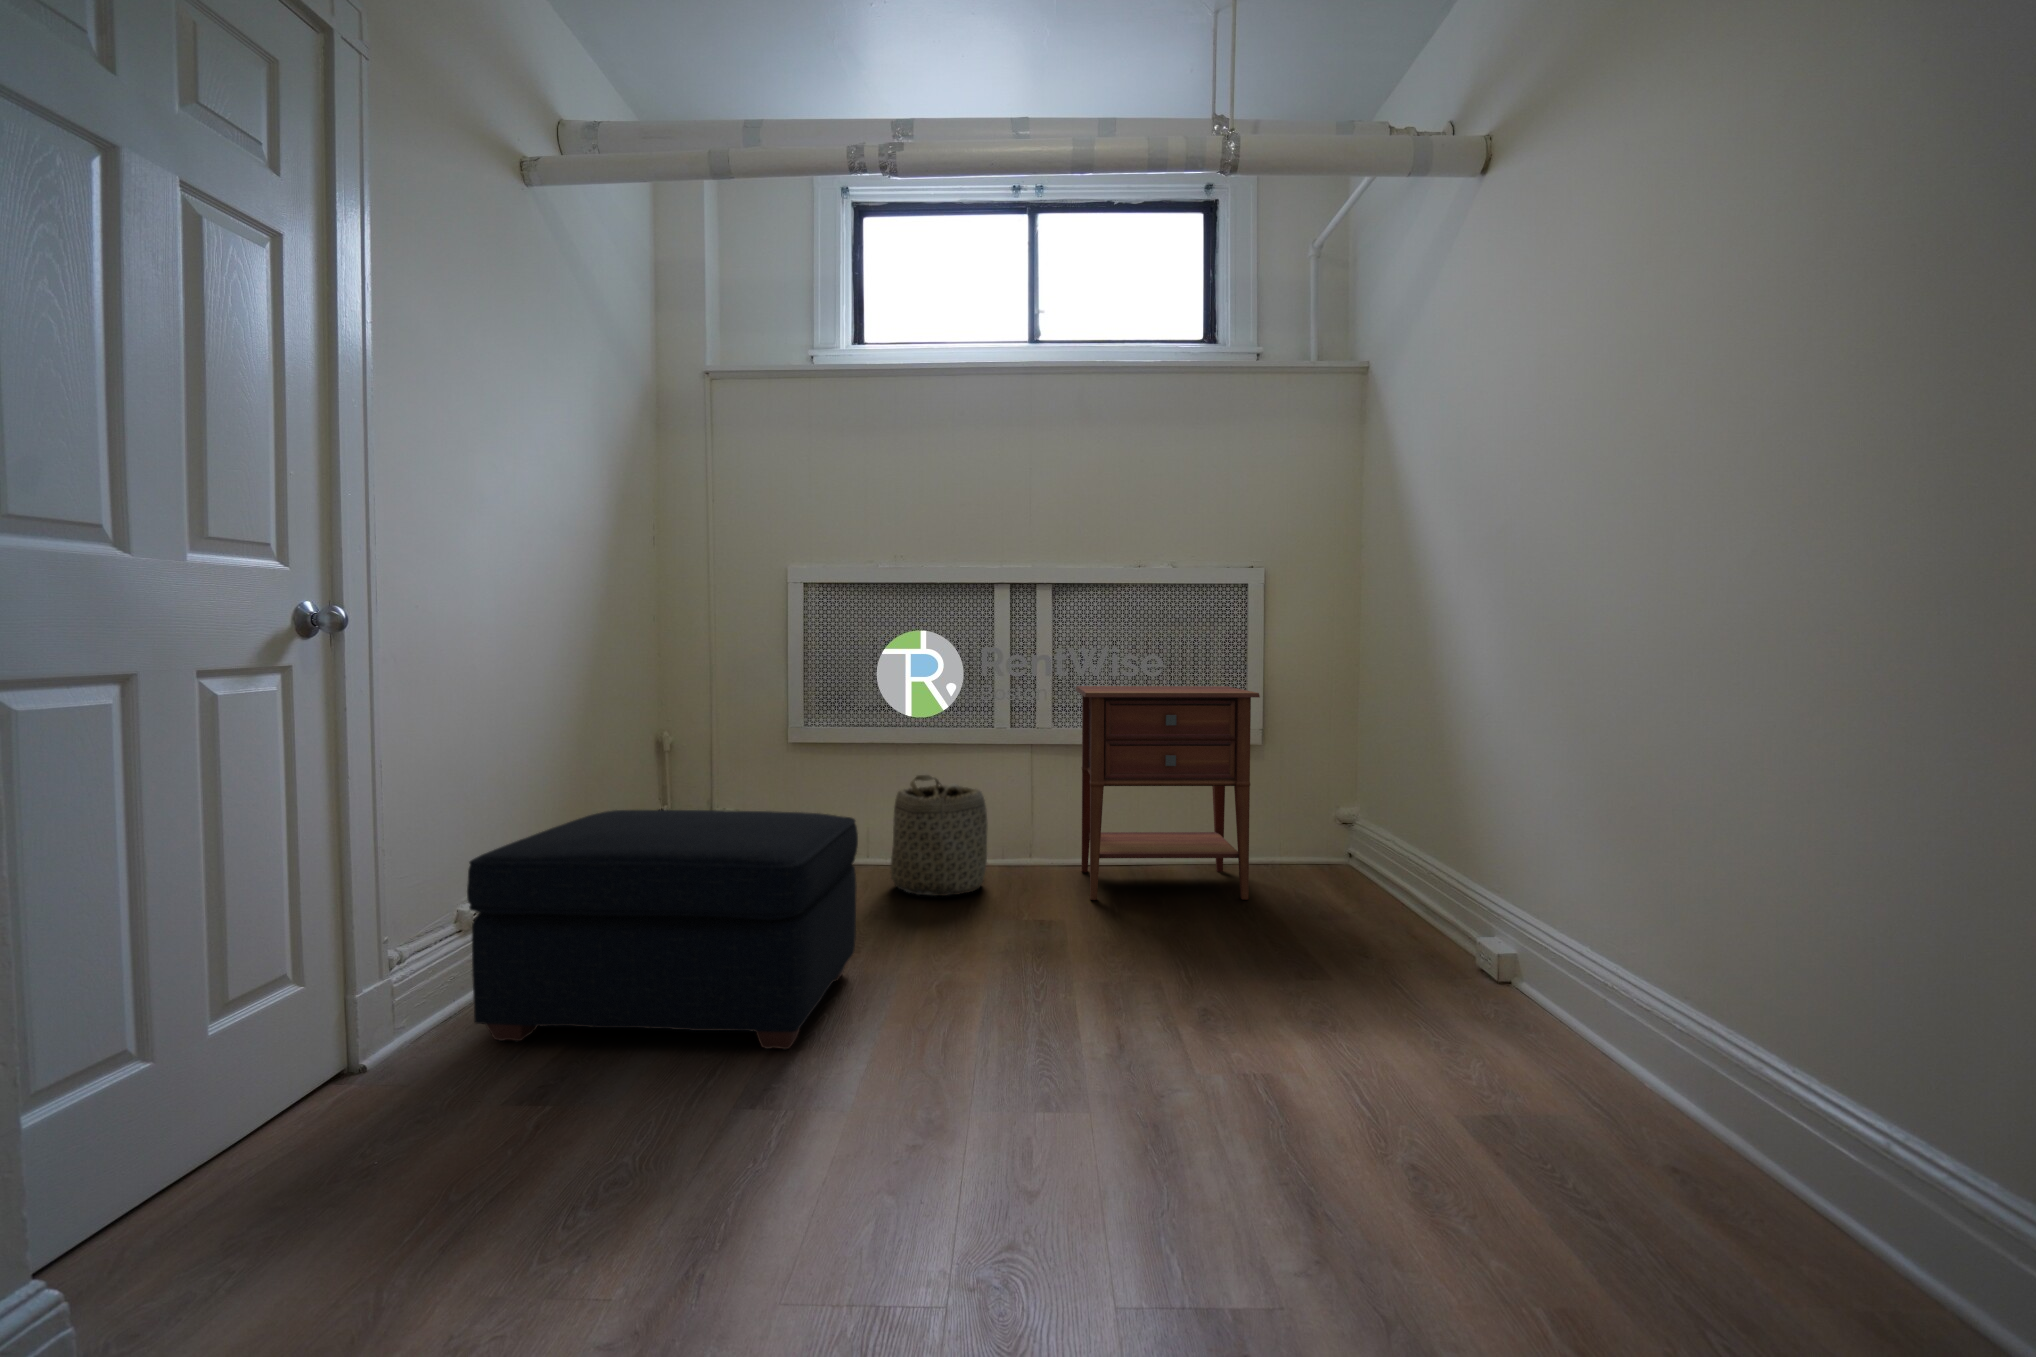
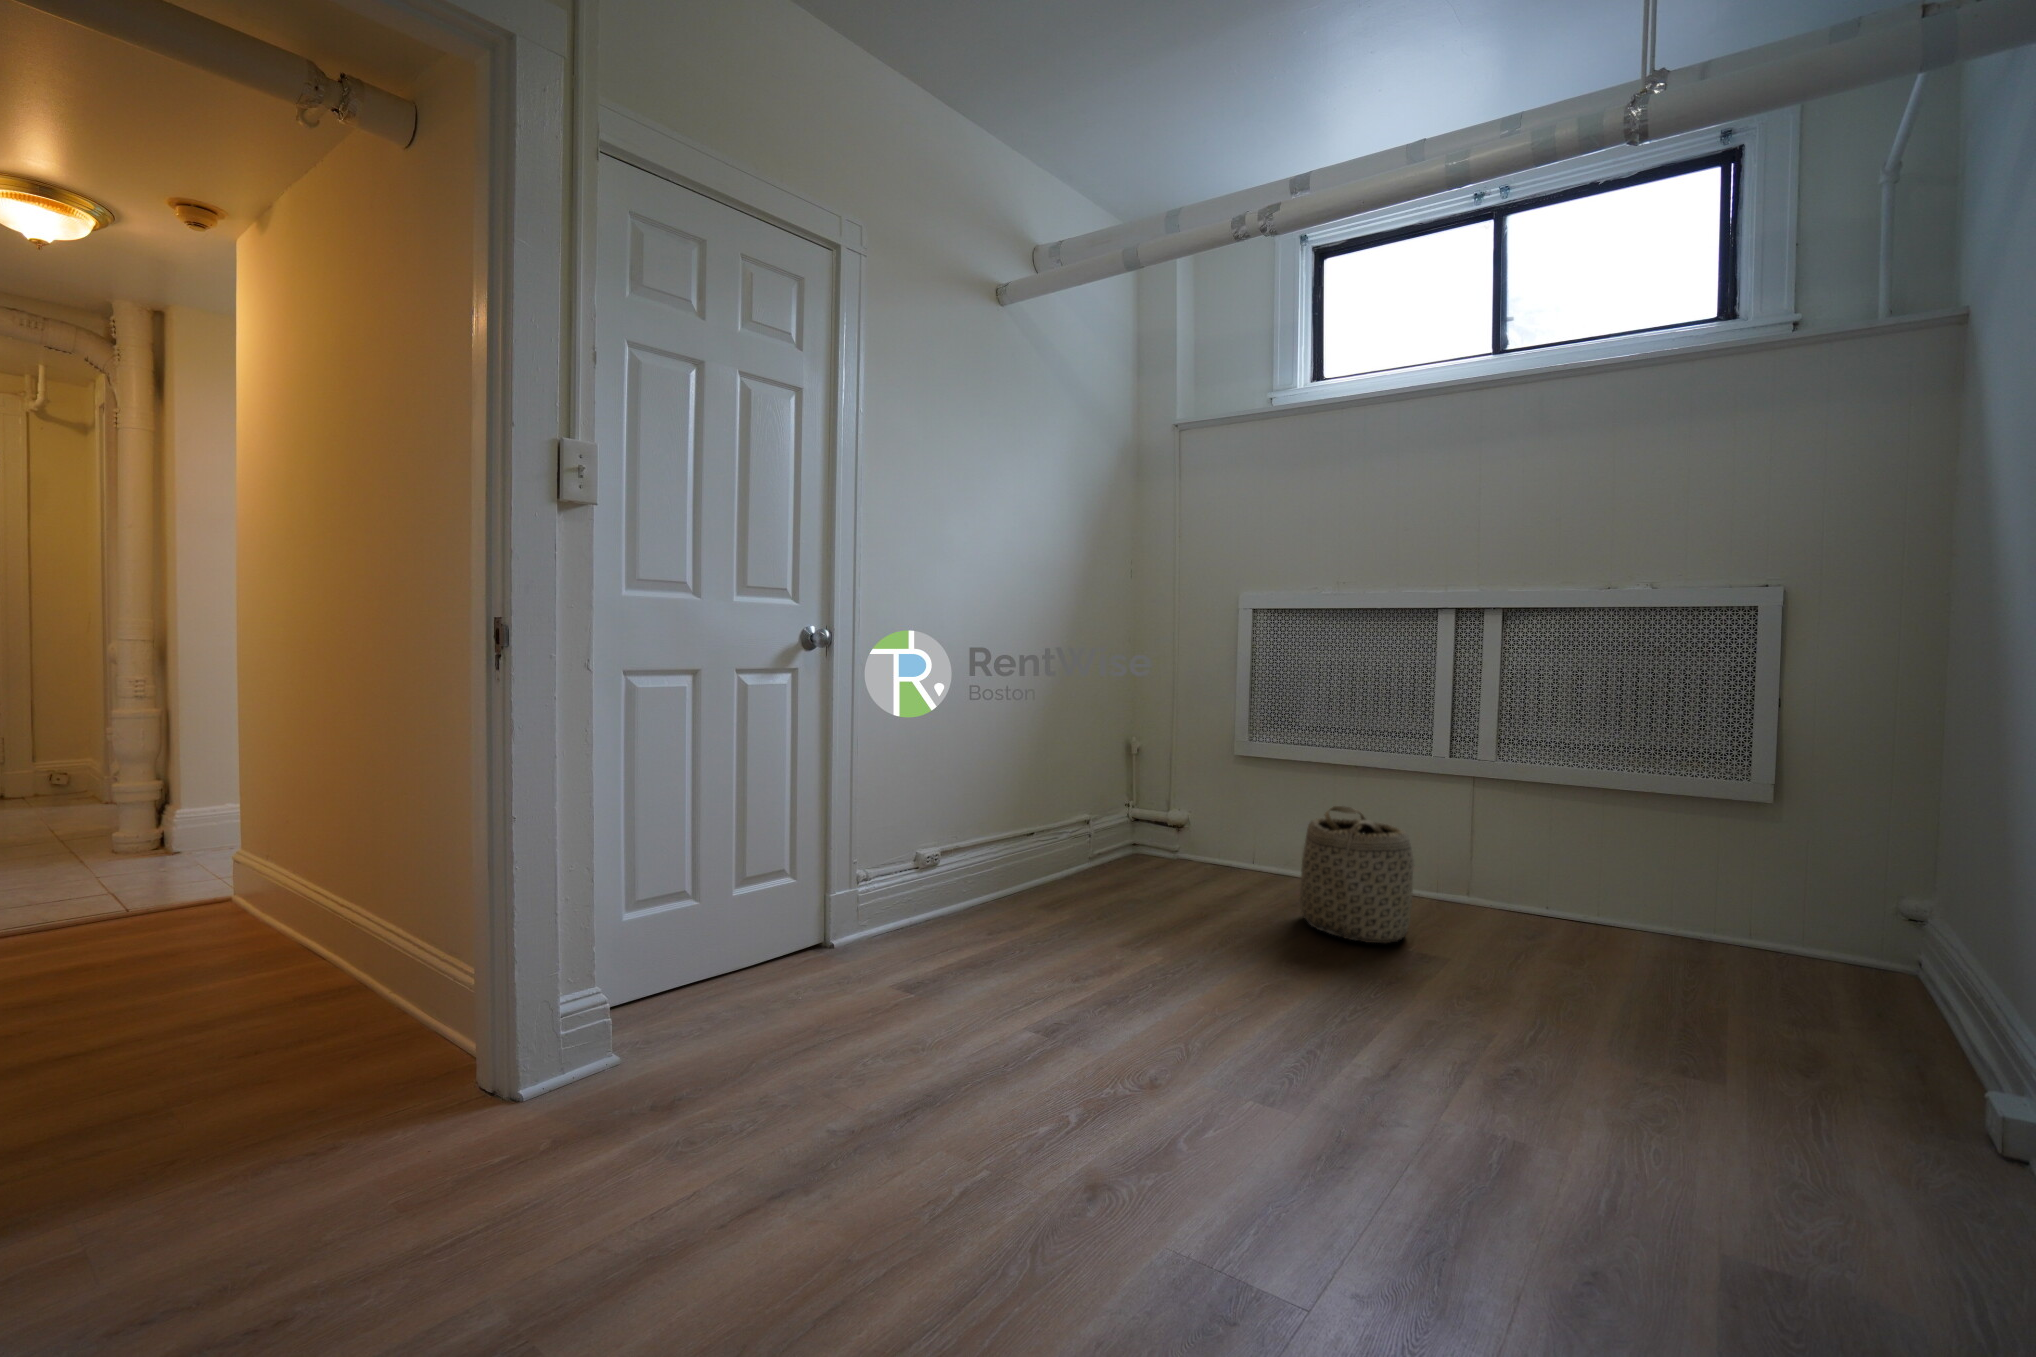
nightstand: present [1076,686,1260,900] -> none [1537,726,1878,1077]
ottoman: present [467,810,858,1049] -> none [892,796,1201,1042]

